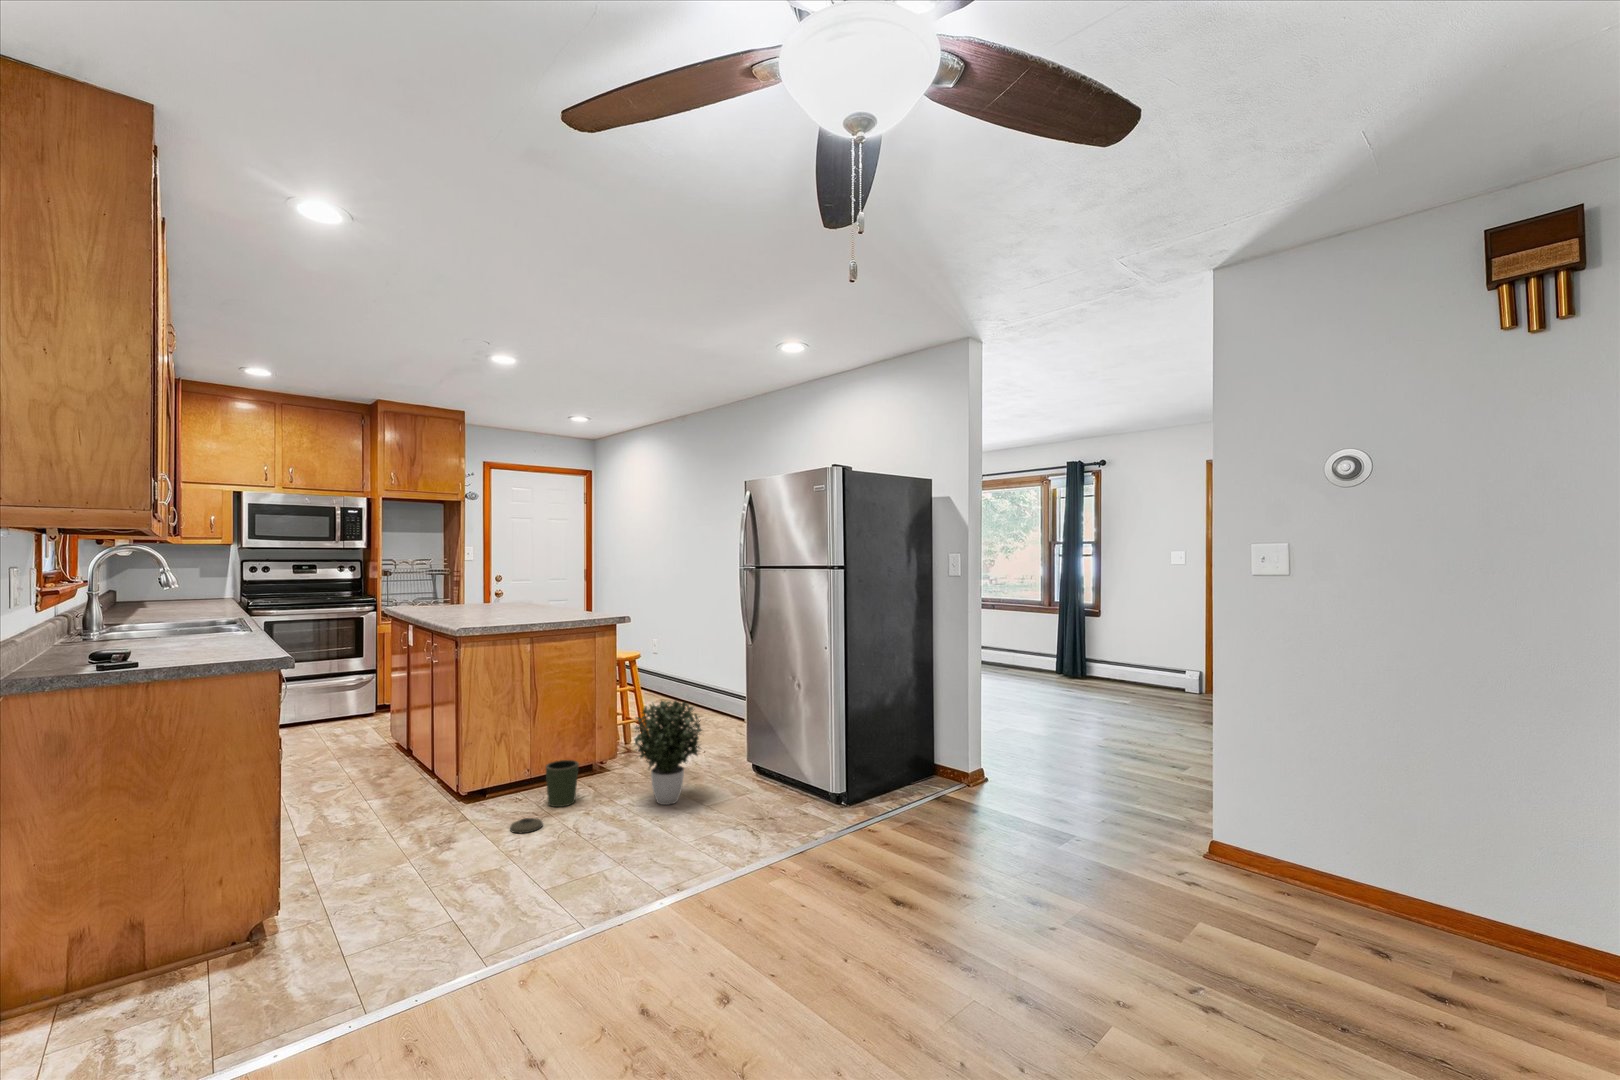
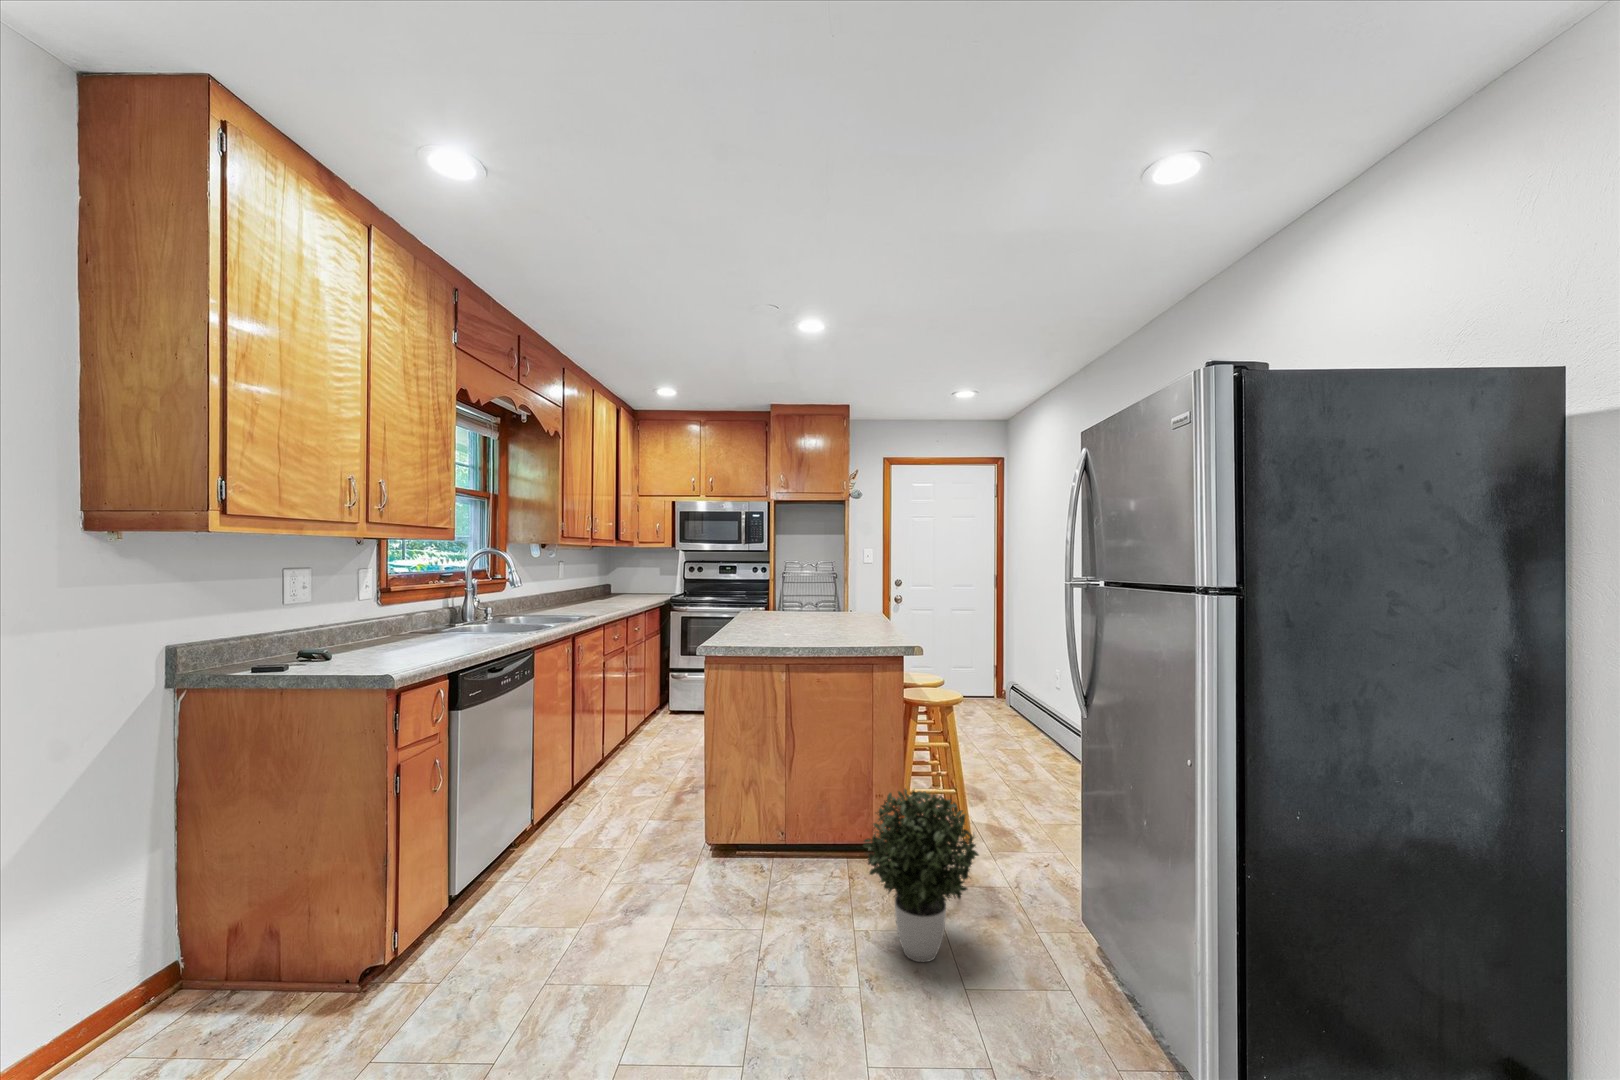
trash can: present [510,760,579,833] -> none [706,834,820,934]

